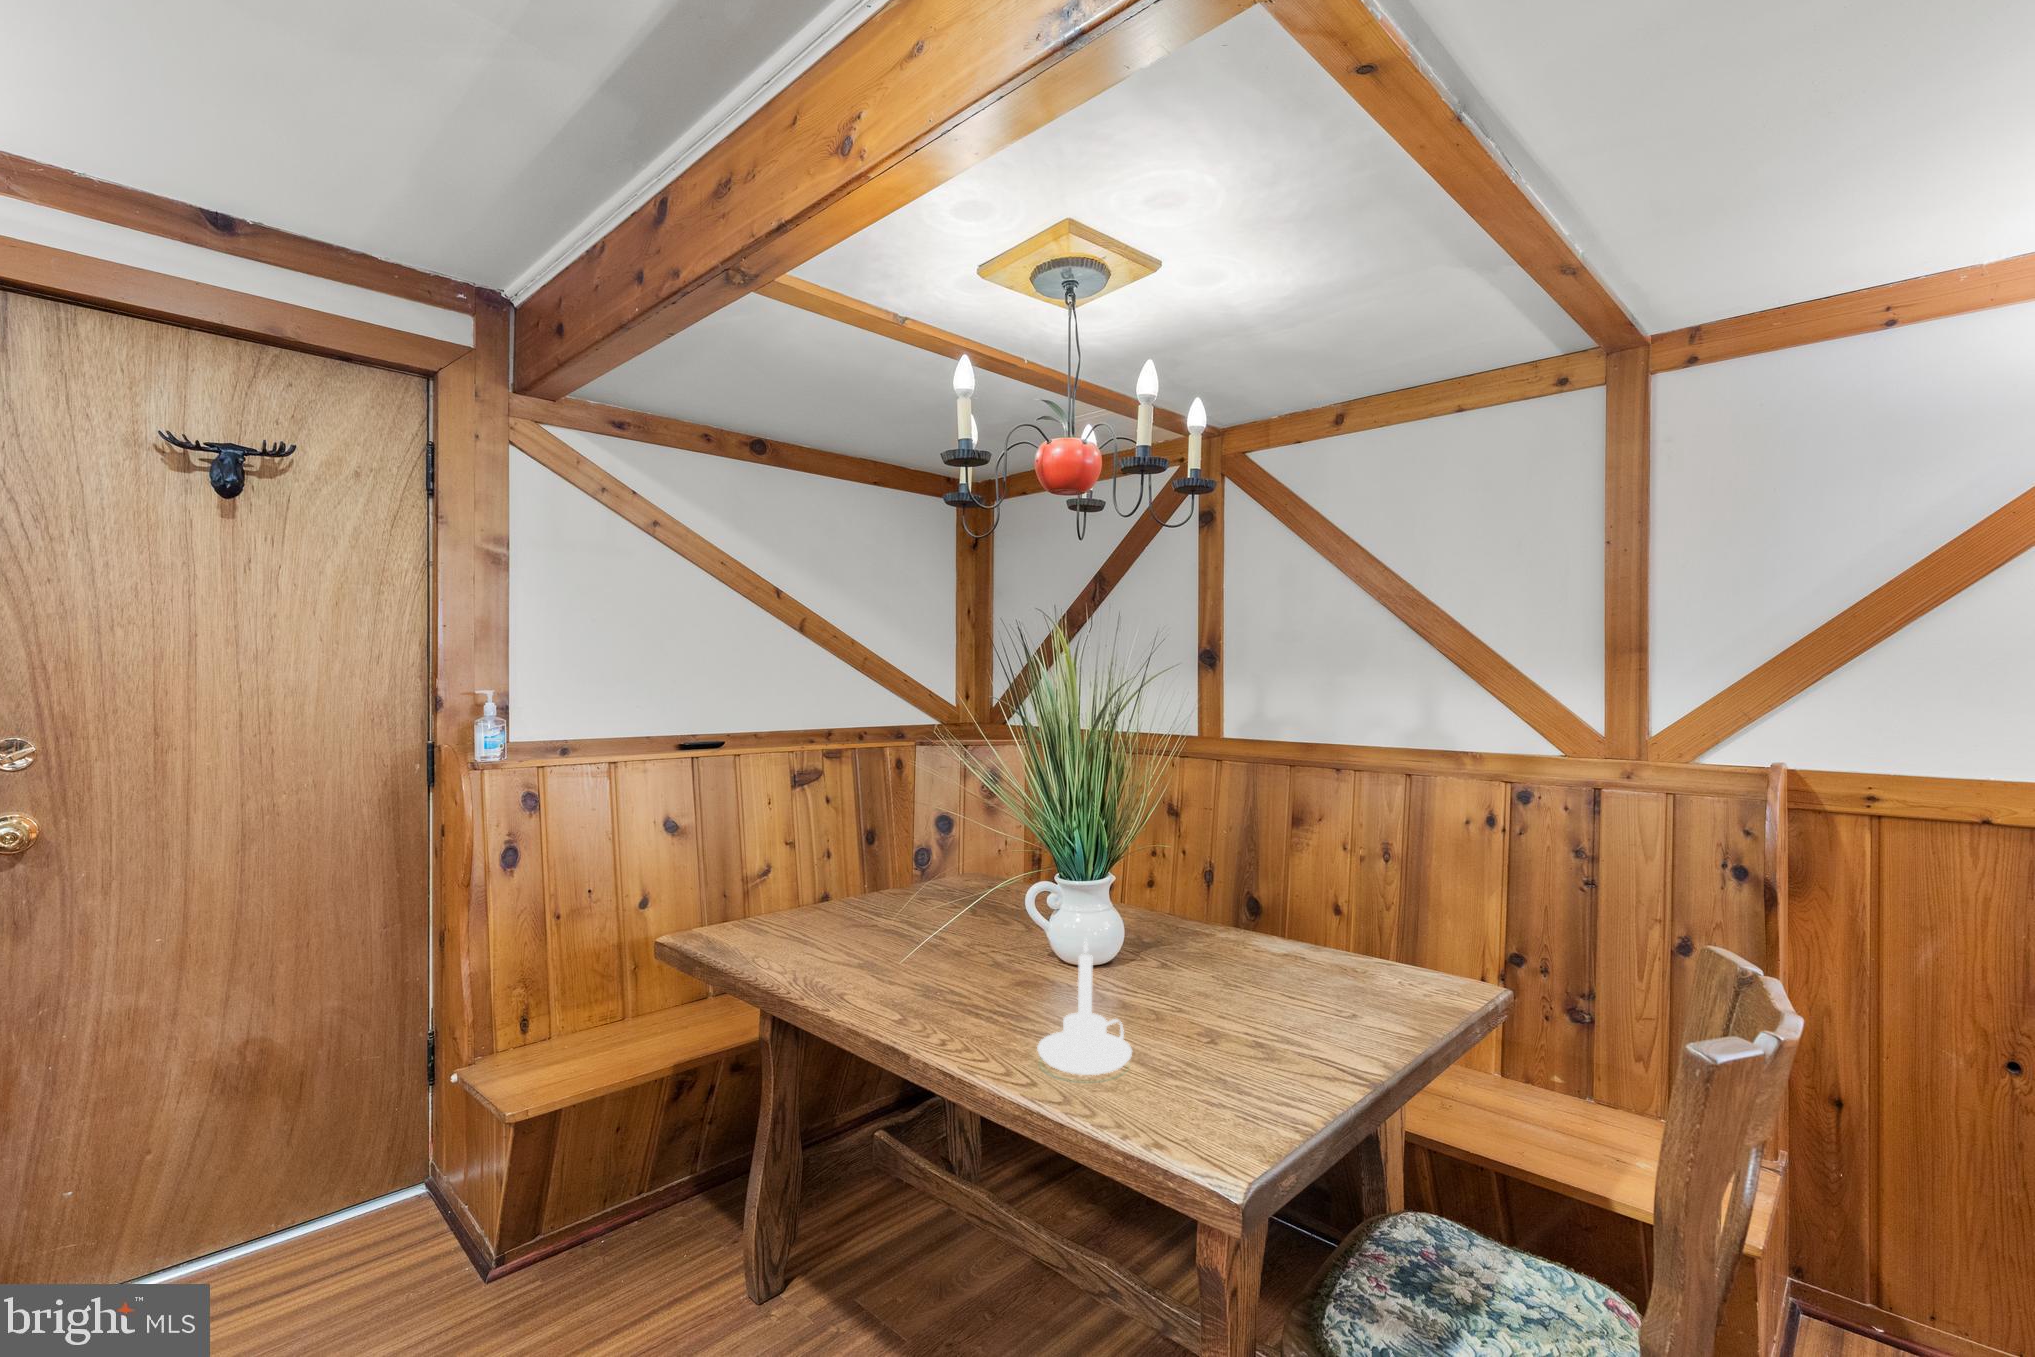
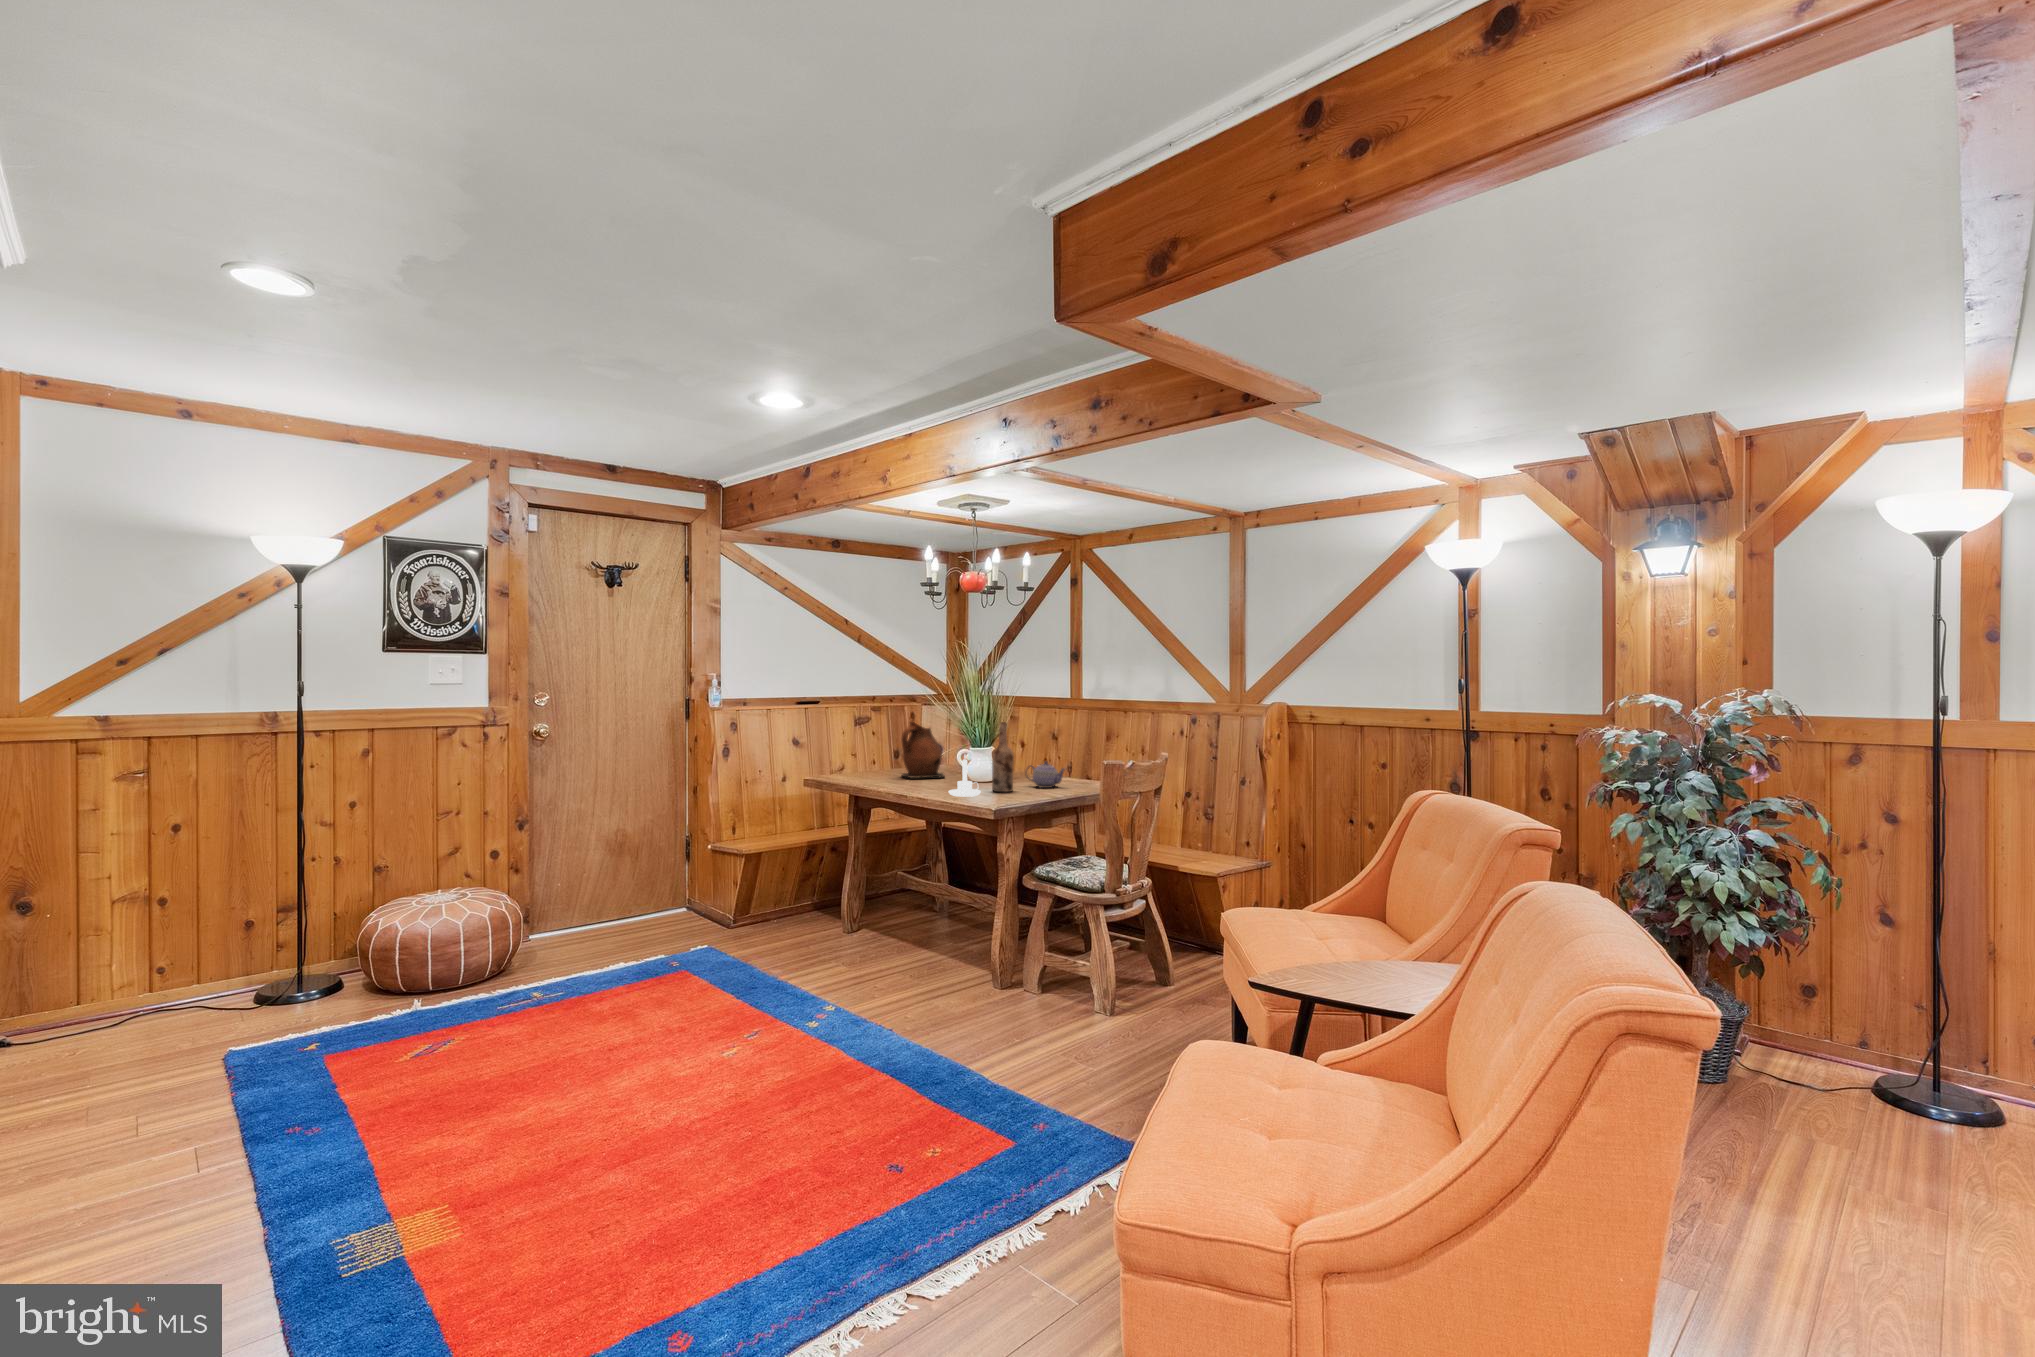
ceramic pitcher: none [884,807,994,946] -> present [901,721,944,778]
wine bottle: none [1149,836,1209,1038] -> present [992,722,1014,792]
teapot: none [1218,931,1338,1007] -> present [1026,761,1065,788]

